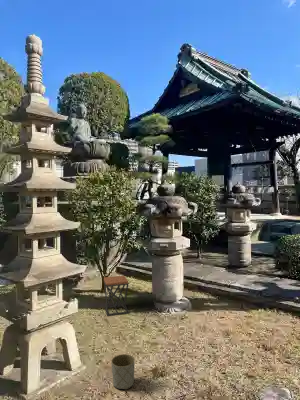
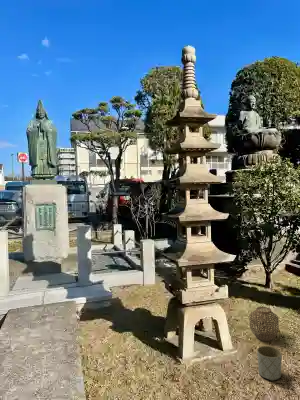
stool: present [104,276,129,316] -> none [265,271,291,312]
woven basket: none [96,314,124,349] -> present [249,307,279,341]

